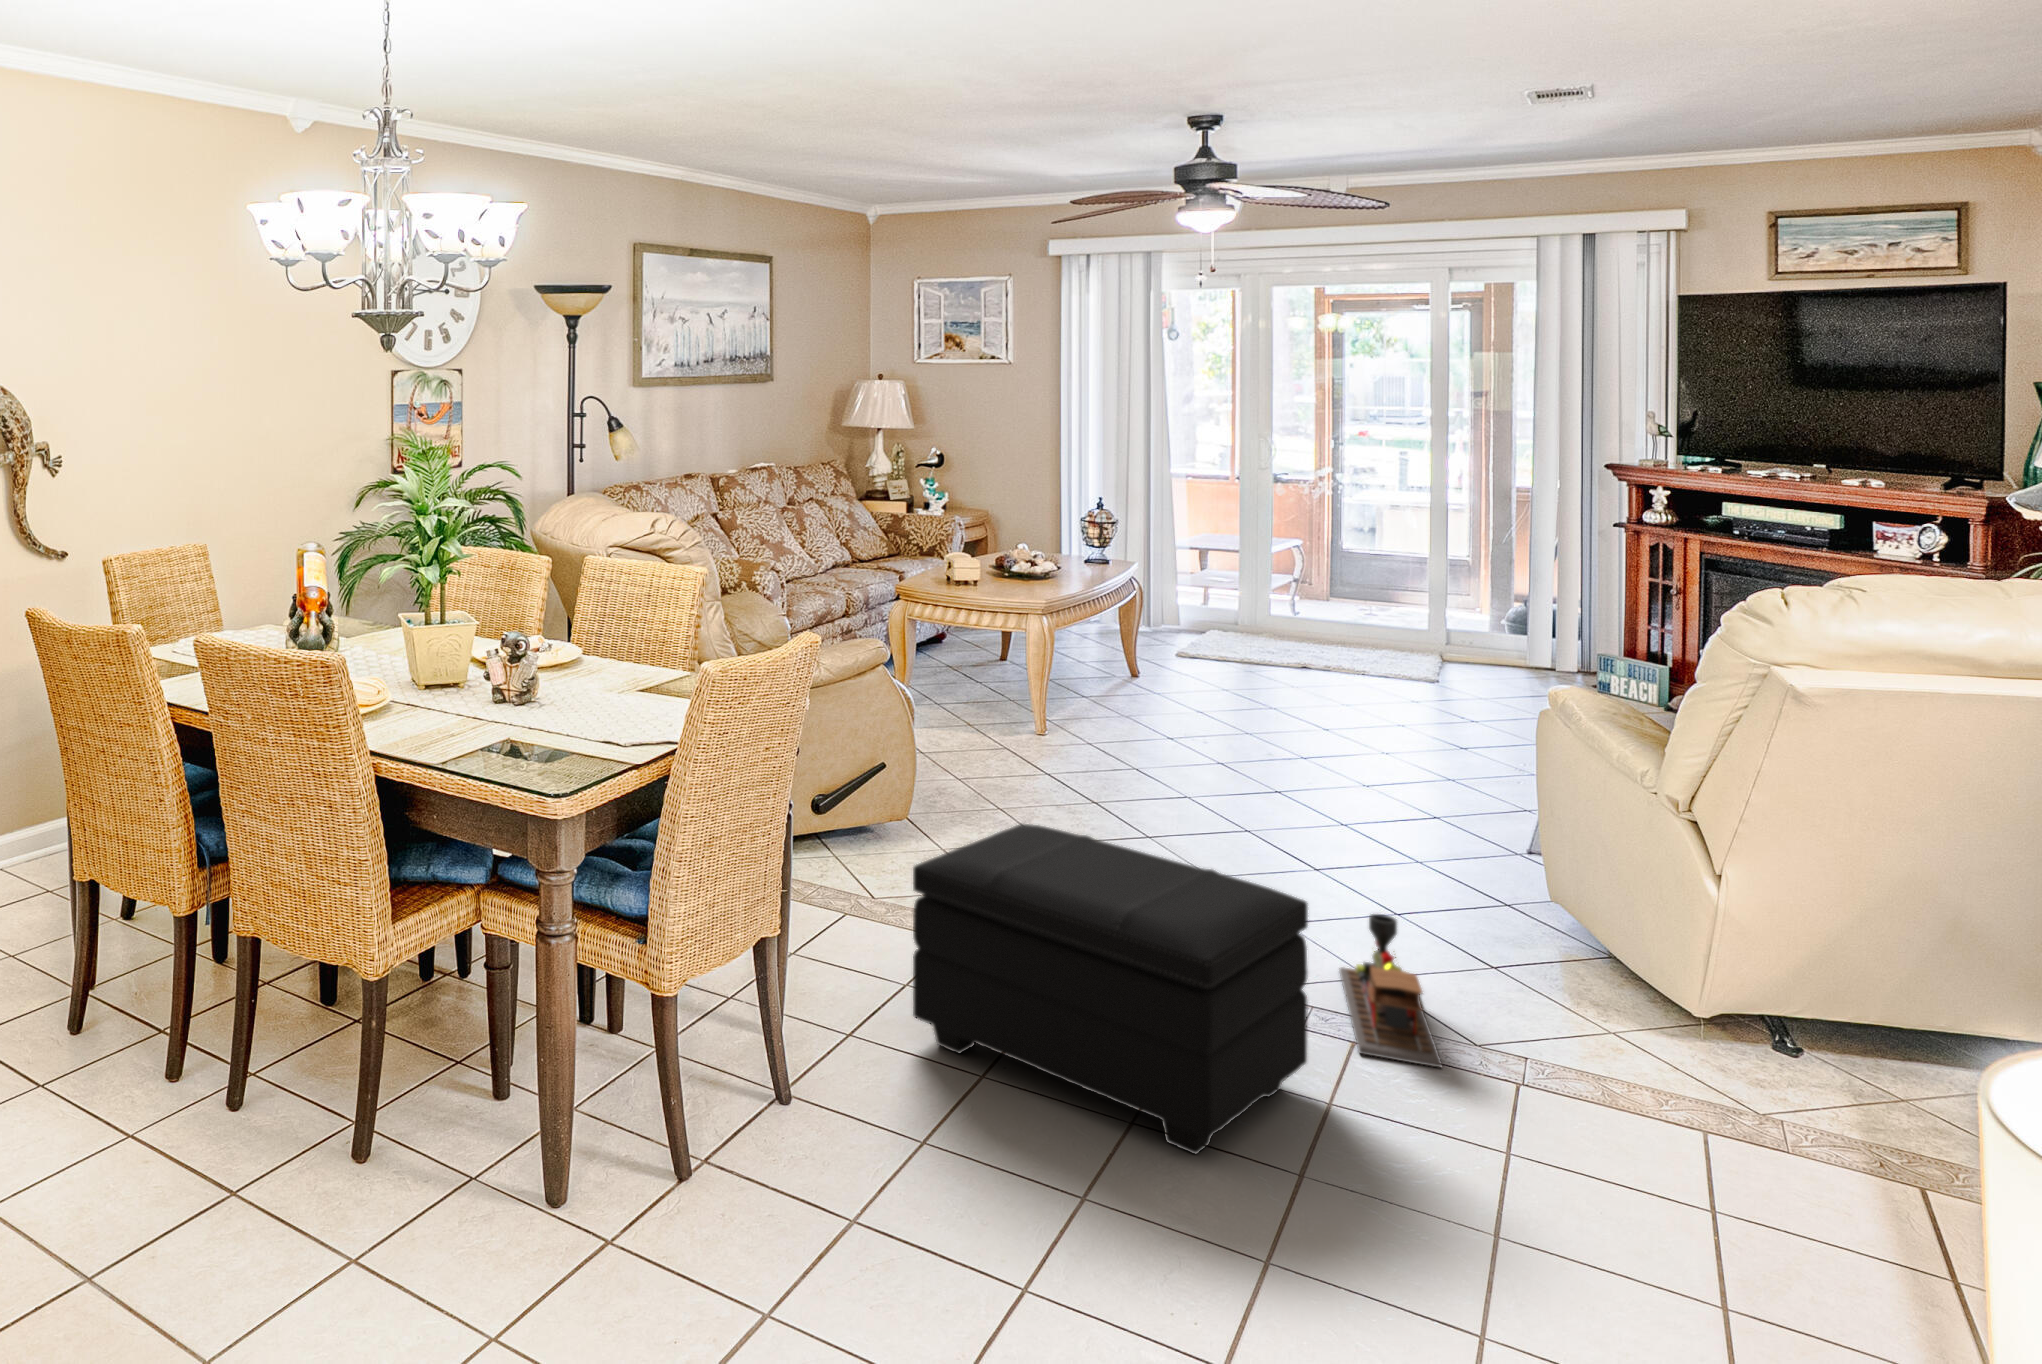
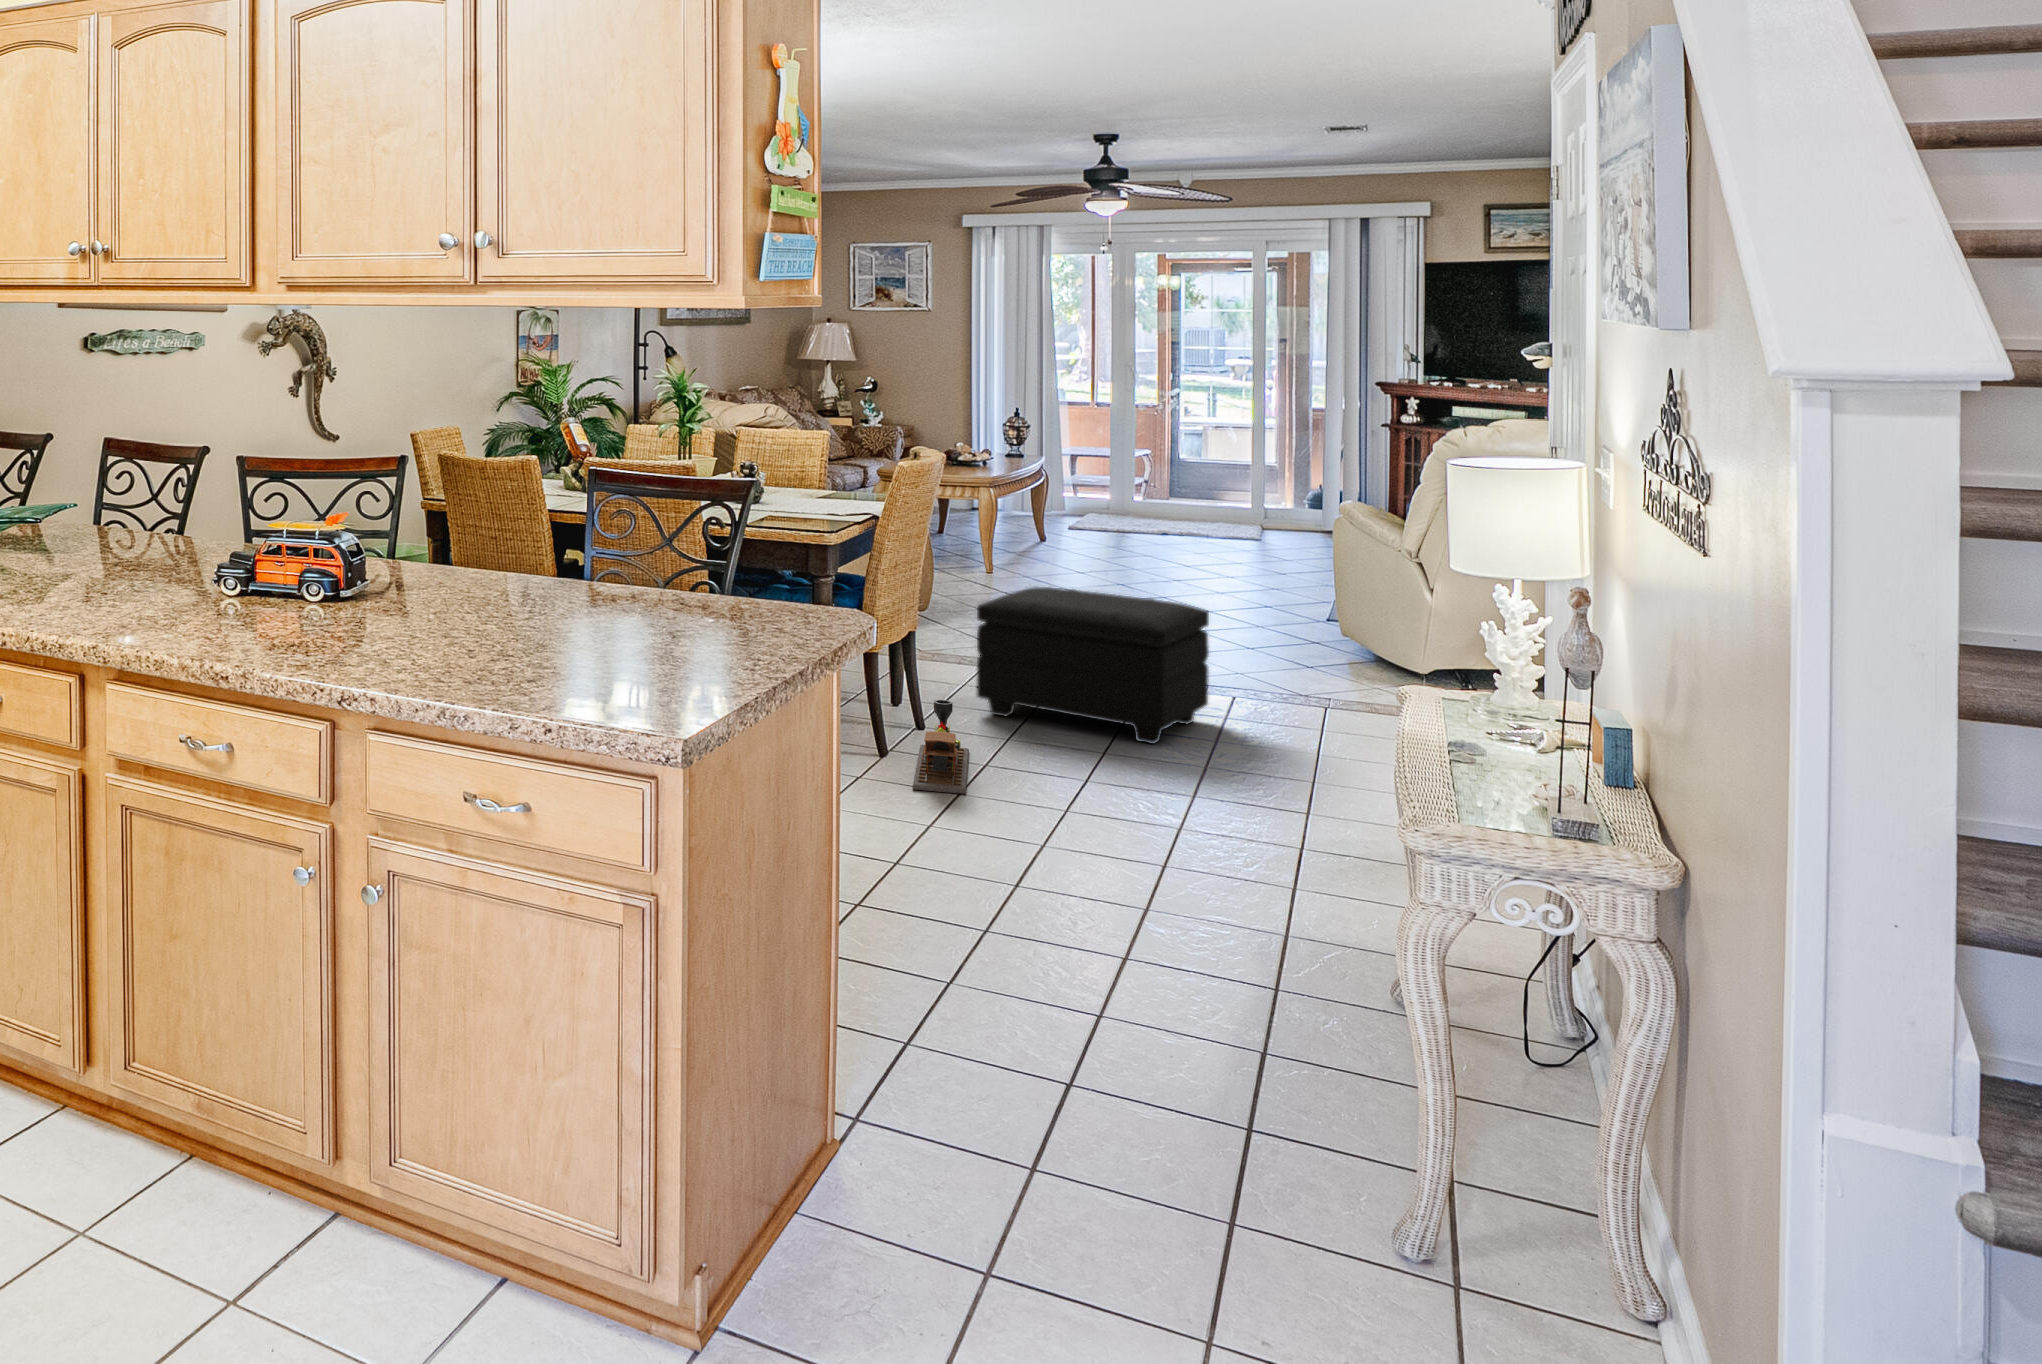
toy train: present [1339,914,1442,1068] -> present [912,700,969,794]

